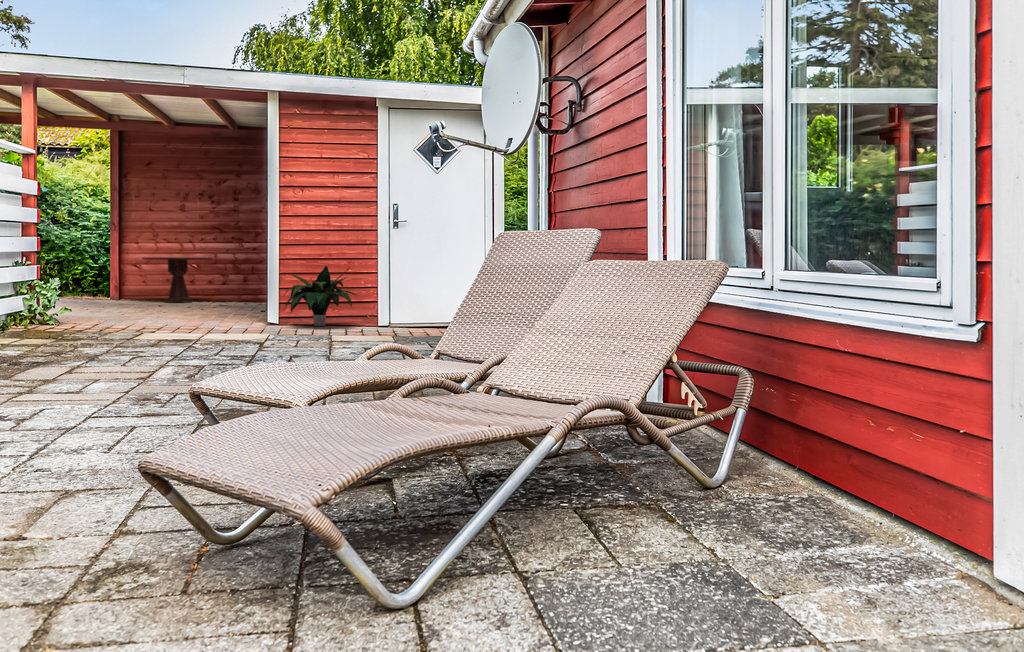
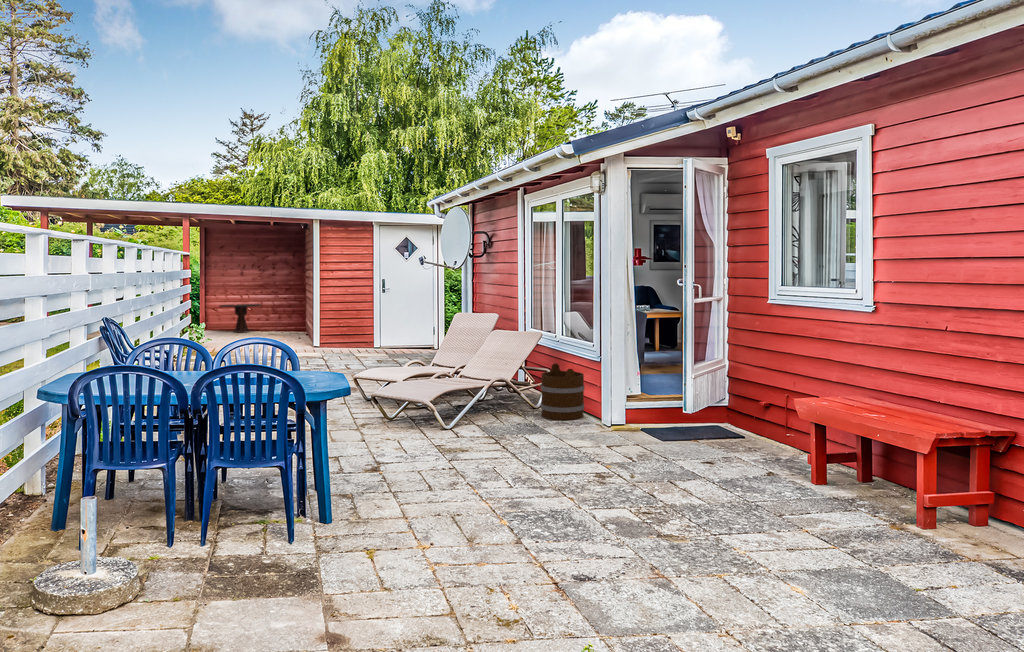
potted plant: present [285,266,356,326] -> none [325,314,366,348]
bucket: none [738,352,893,546] -> present [541,363,584,420]

